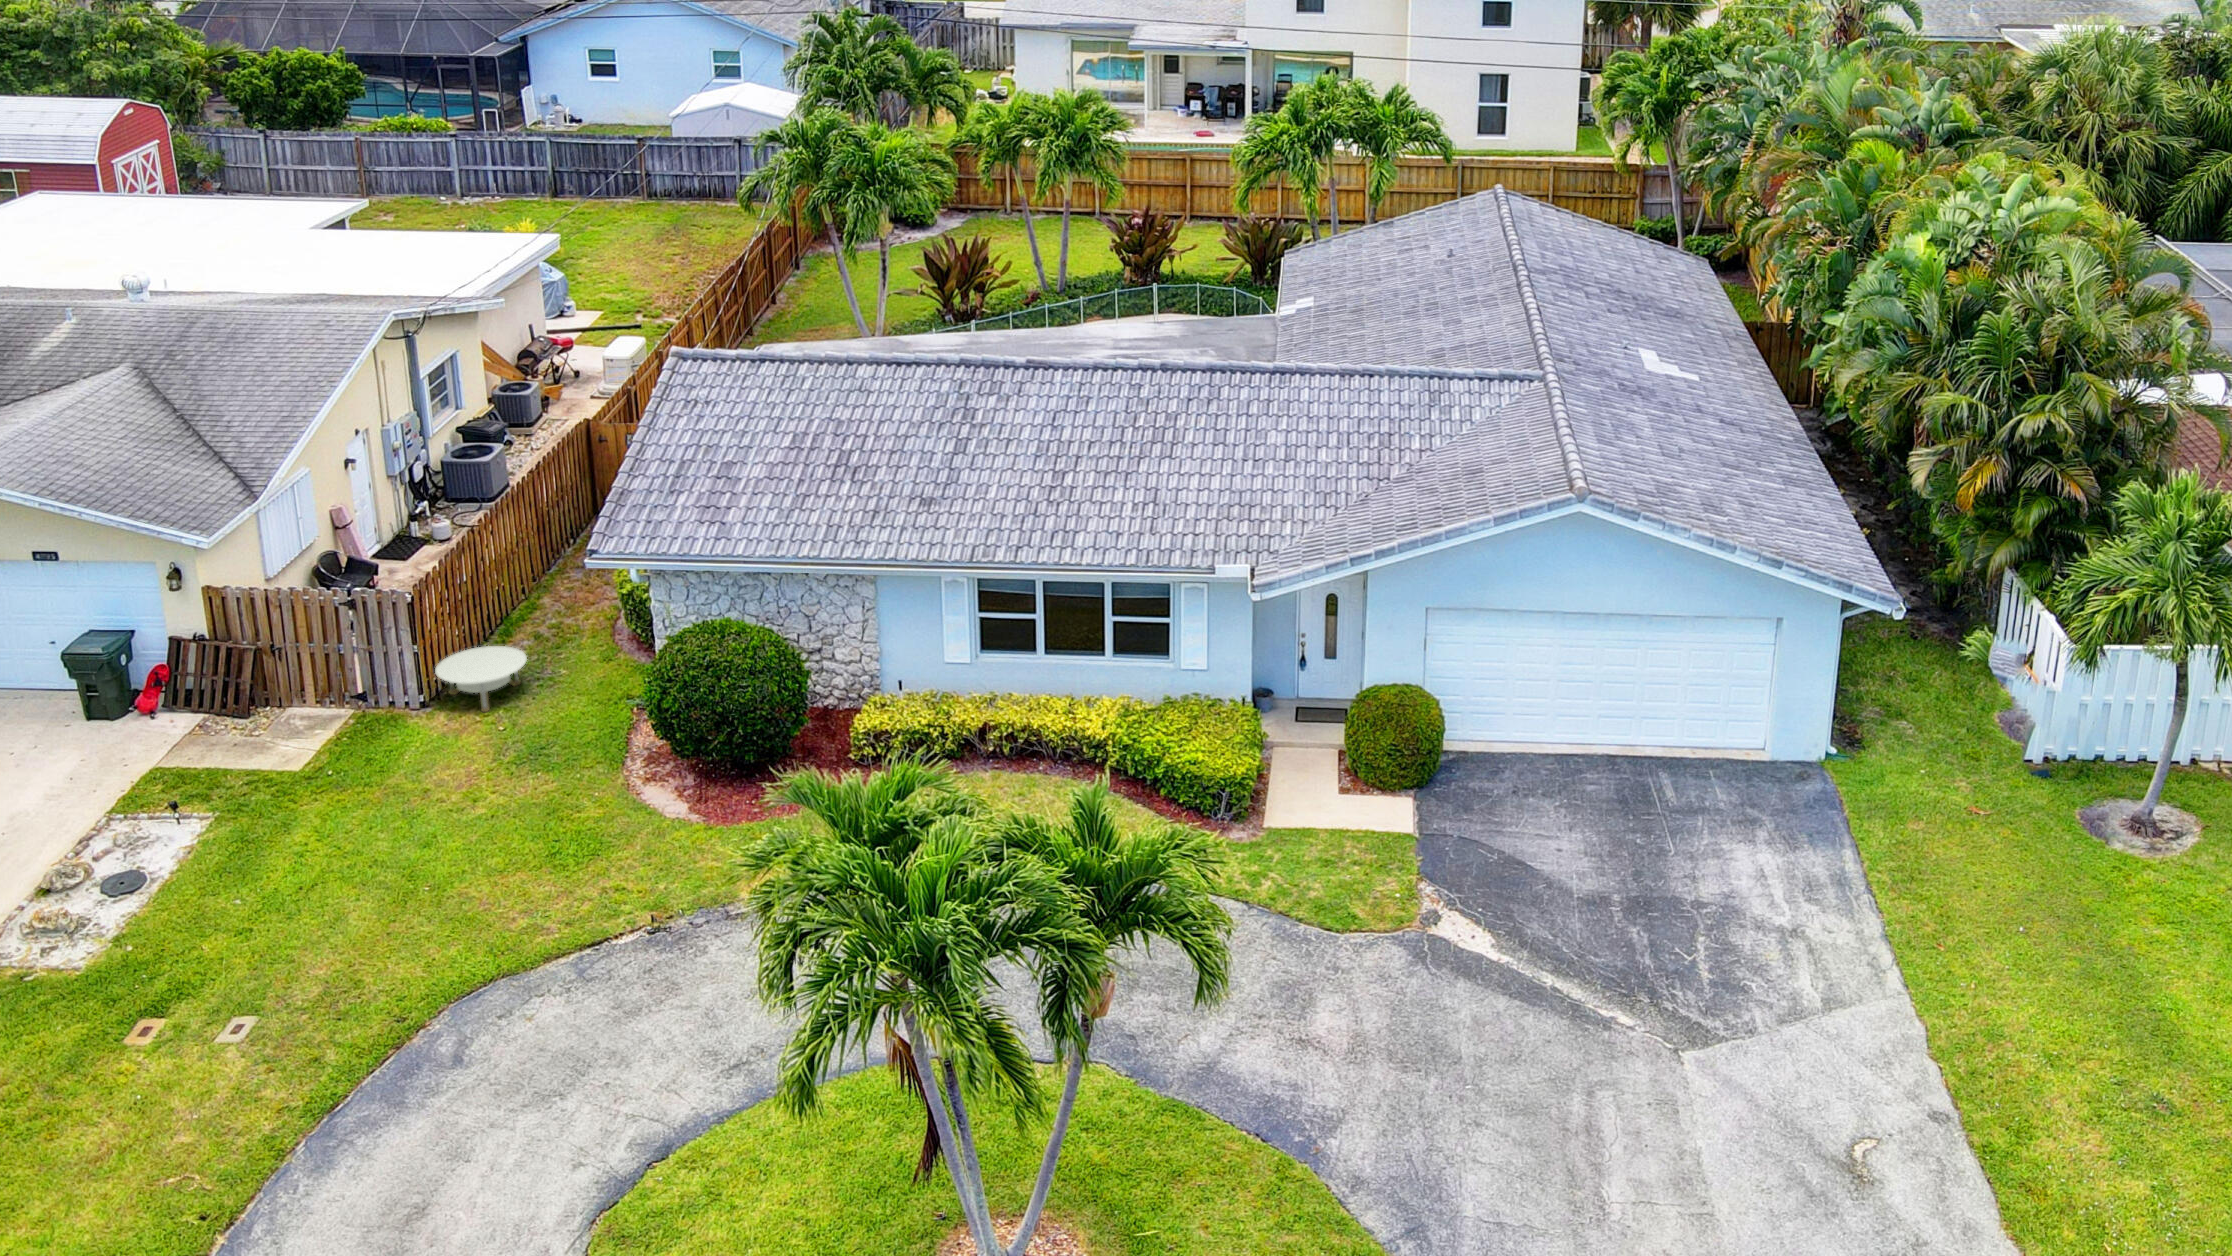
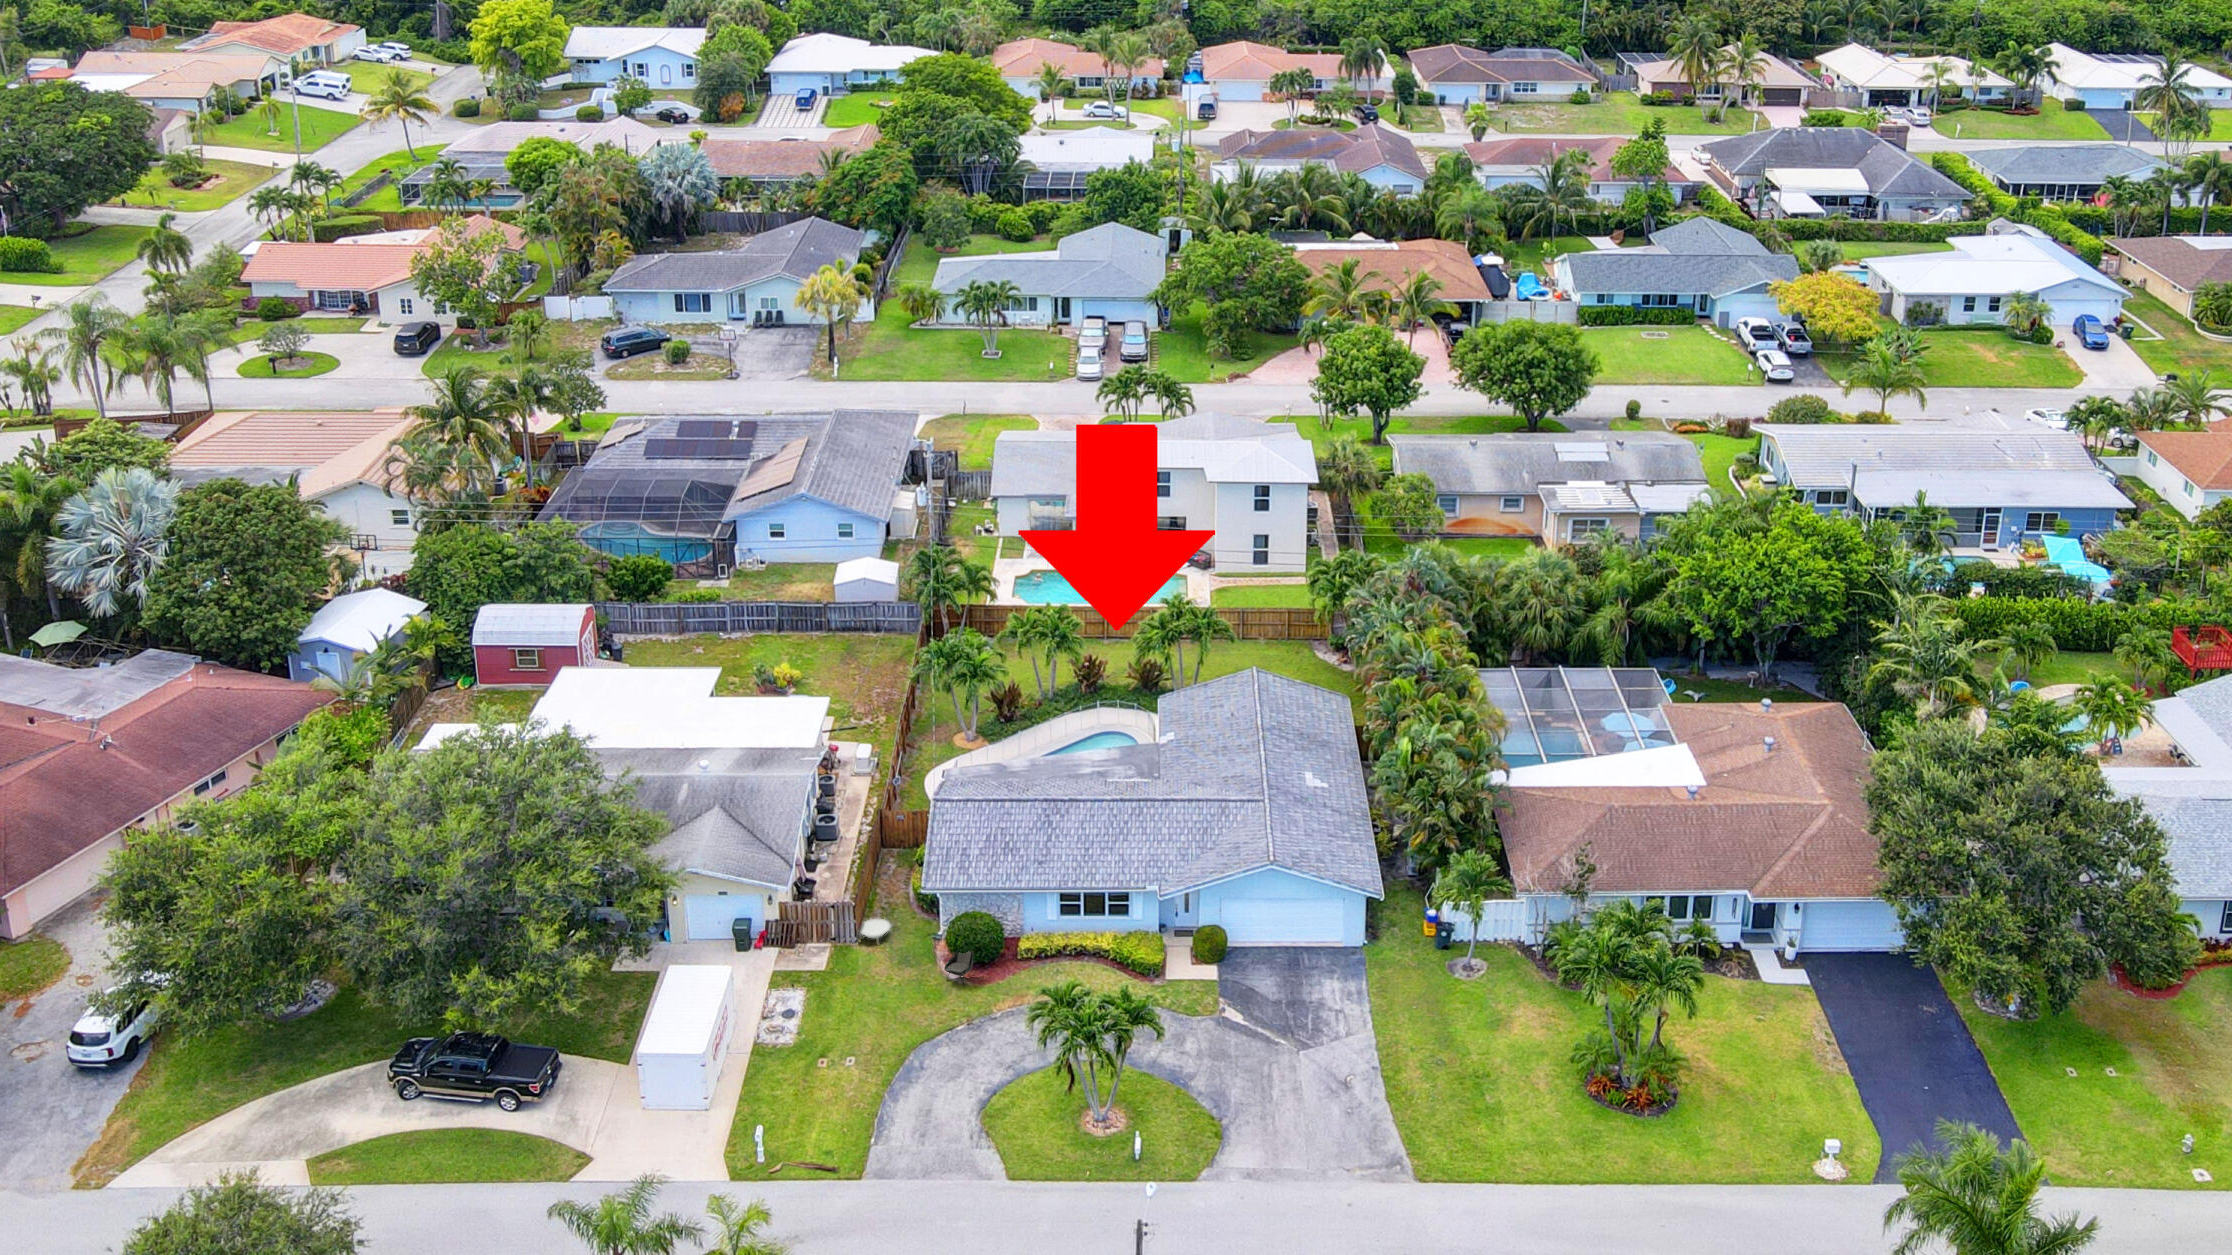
lounge chair: none [622,713,718,820] -> present [945,951,973,985]

